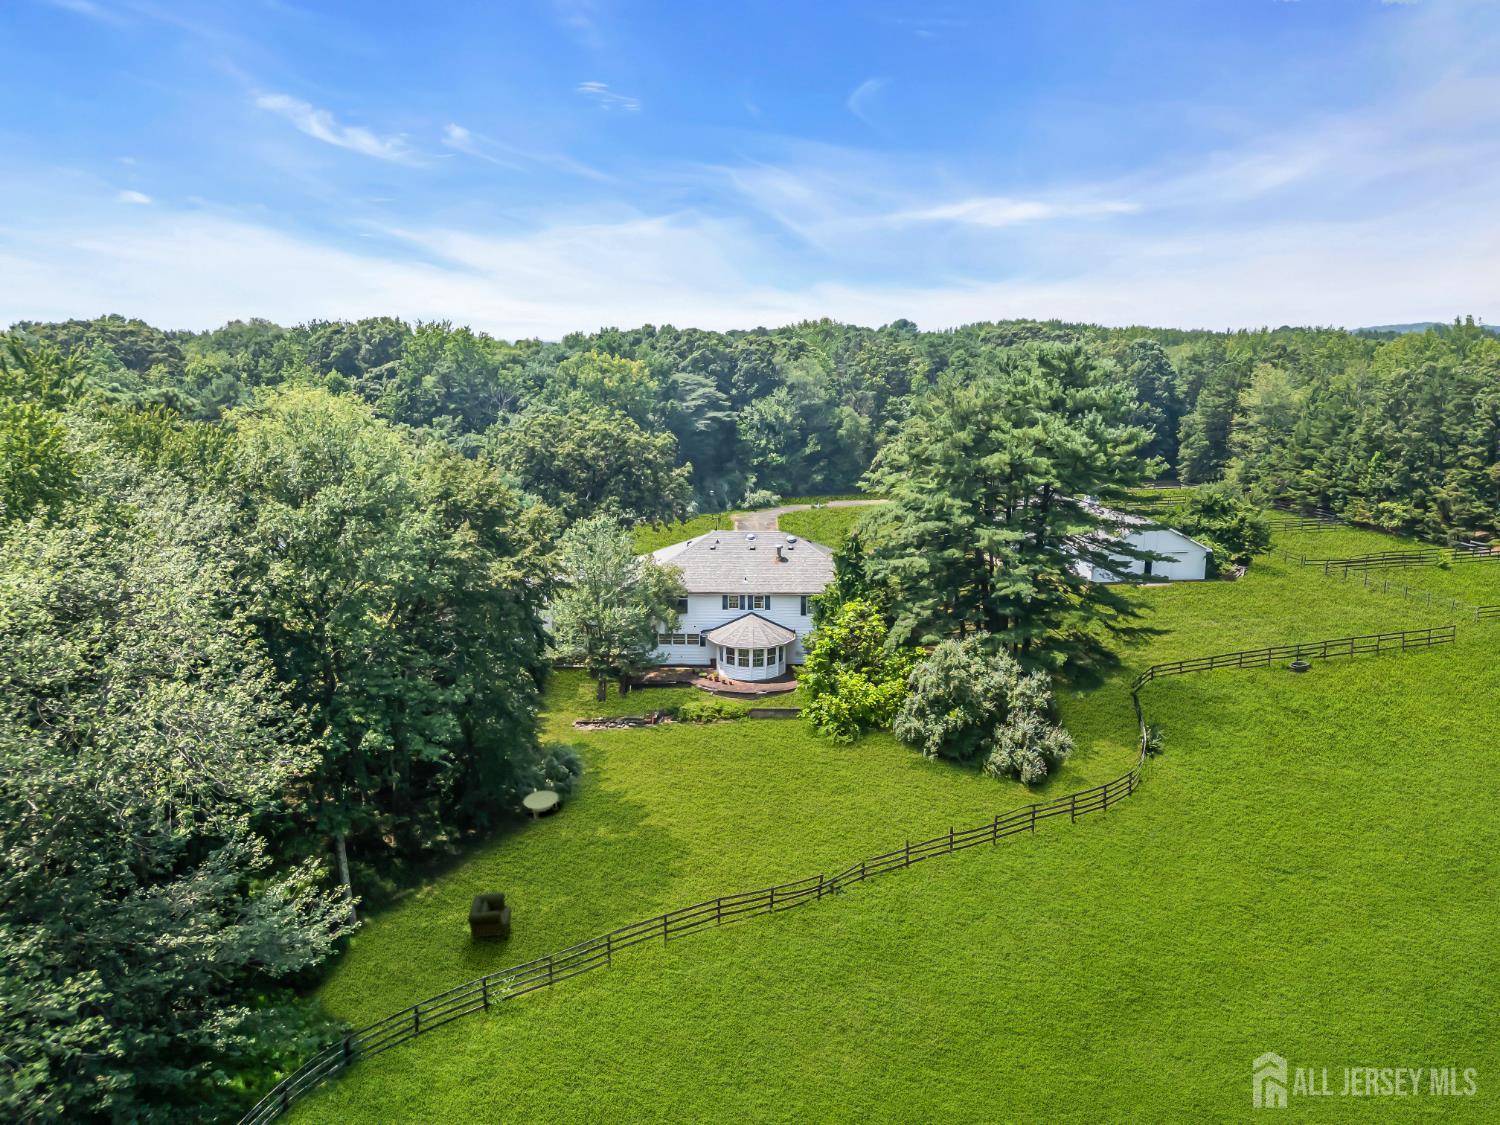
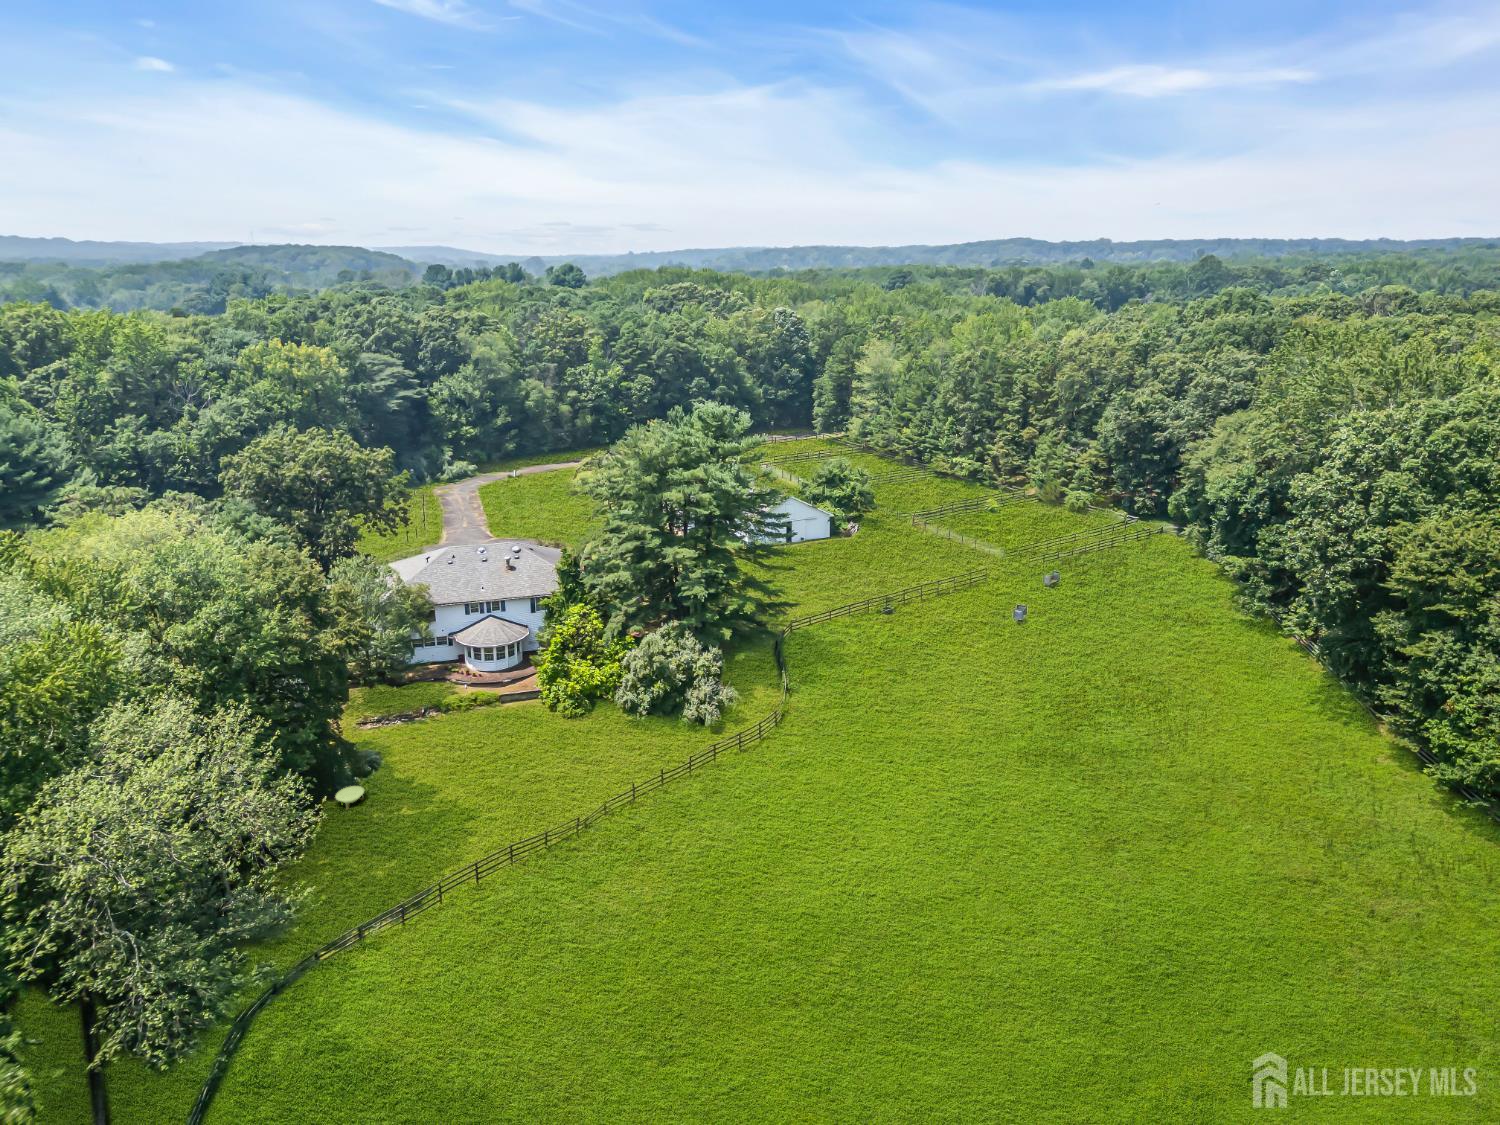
armchair: present [468,892,511,943] -> none [321,866,352,907]

